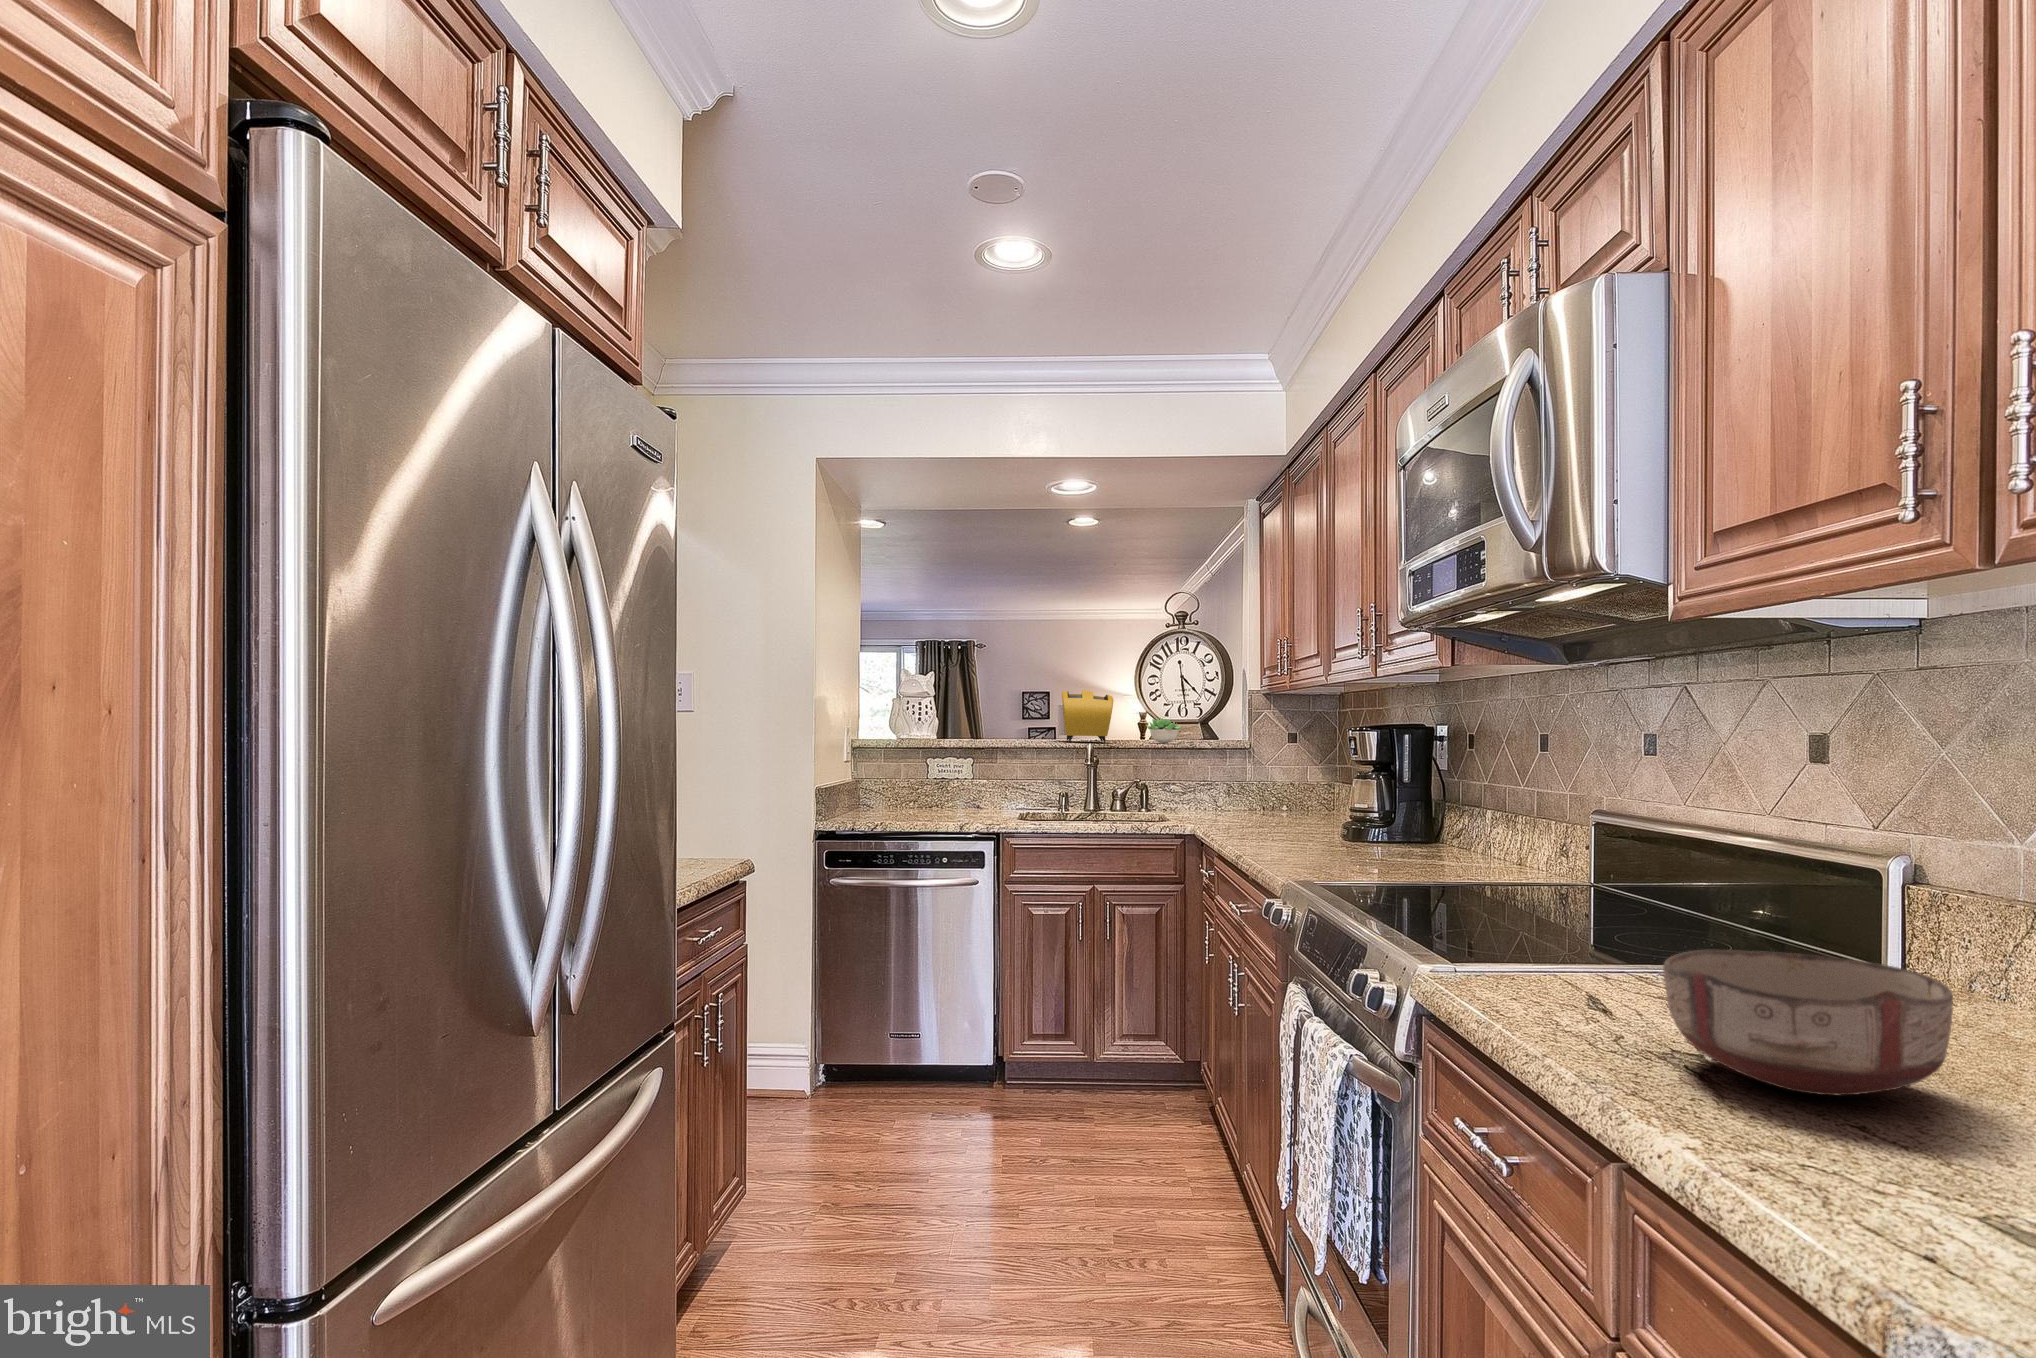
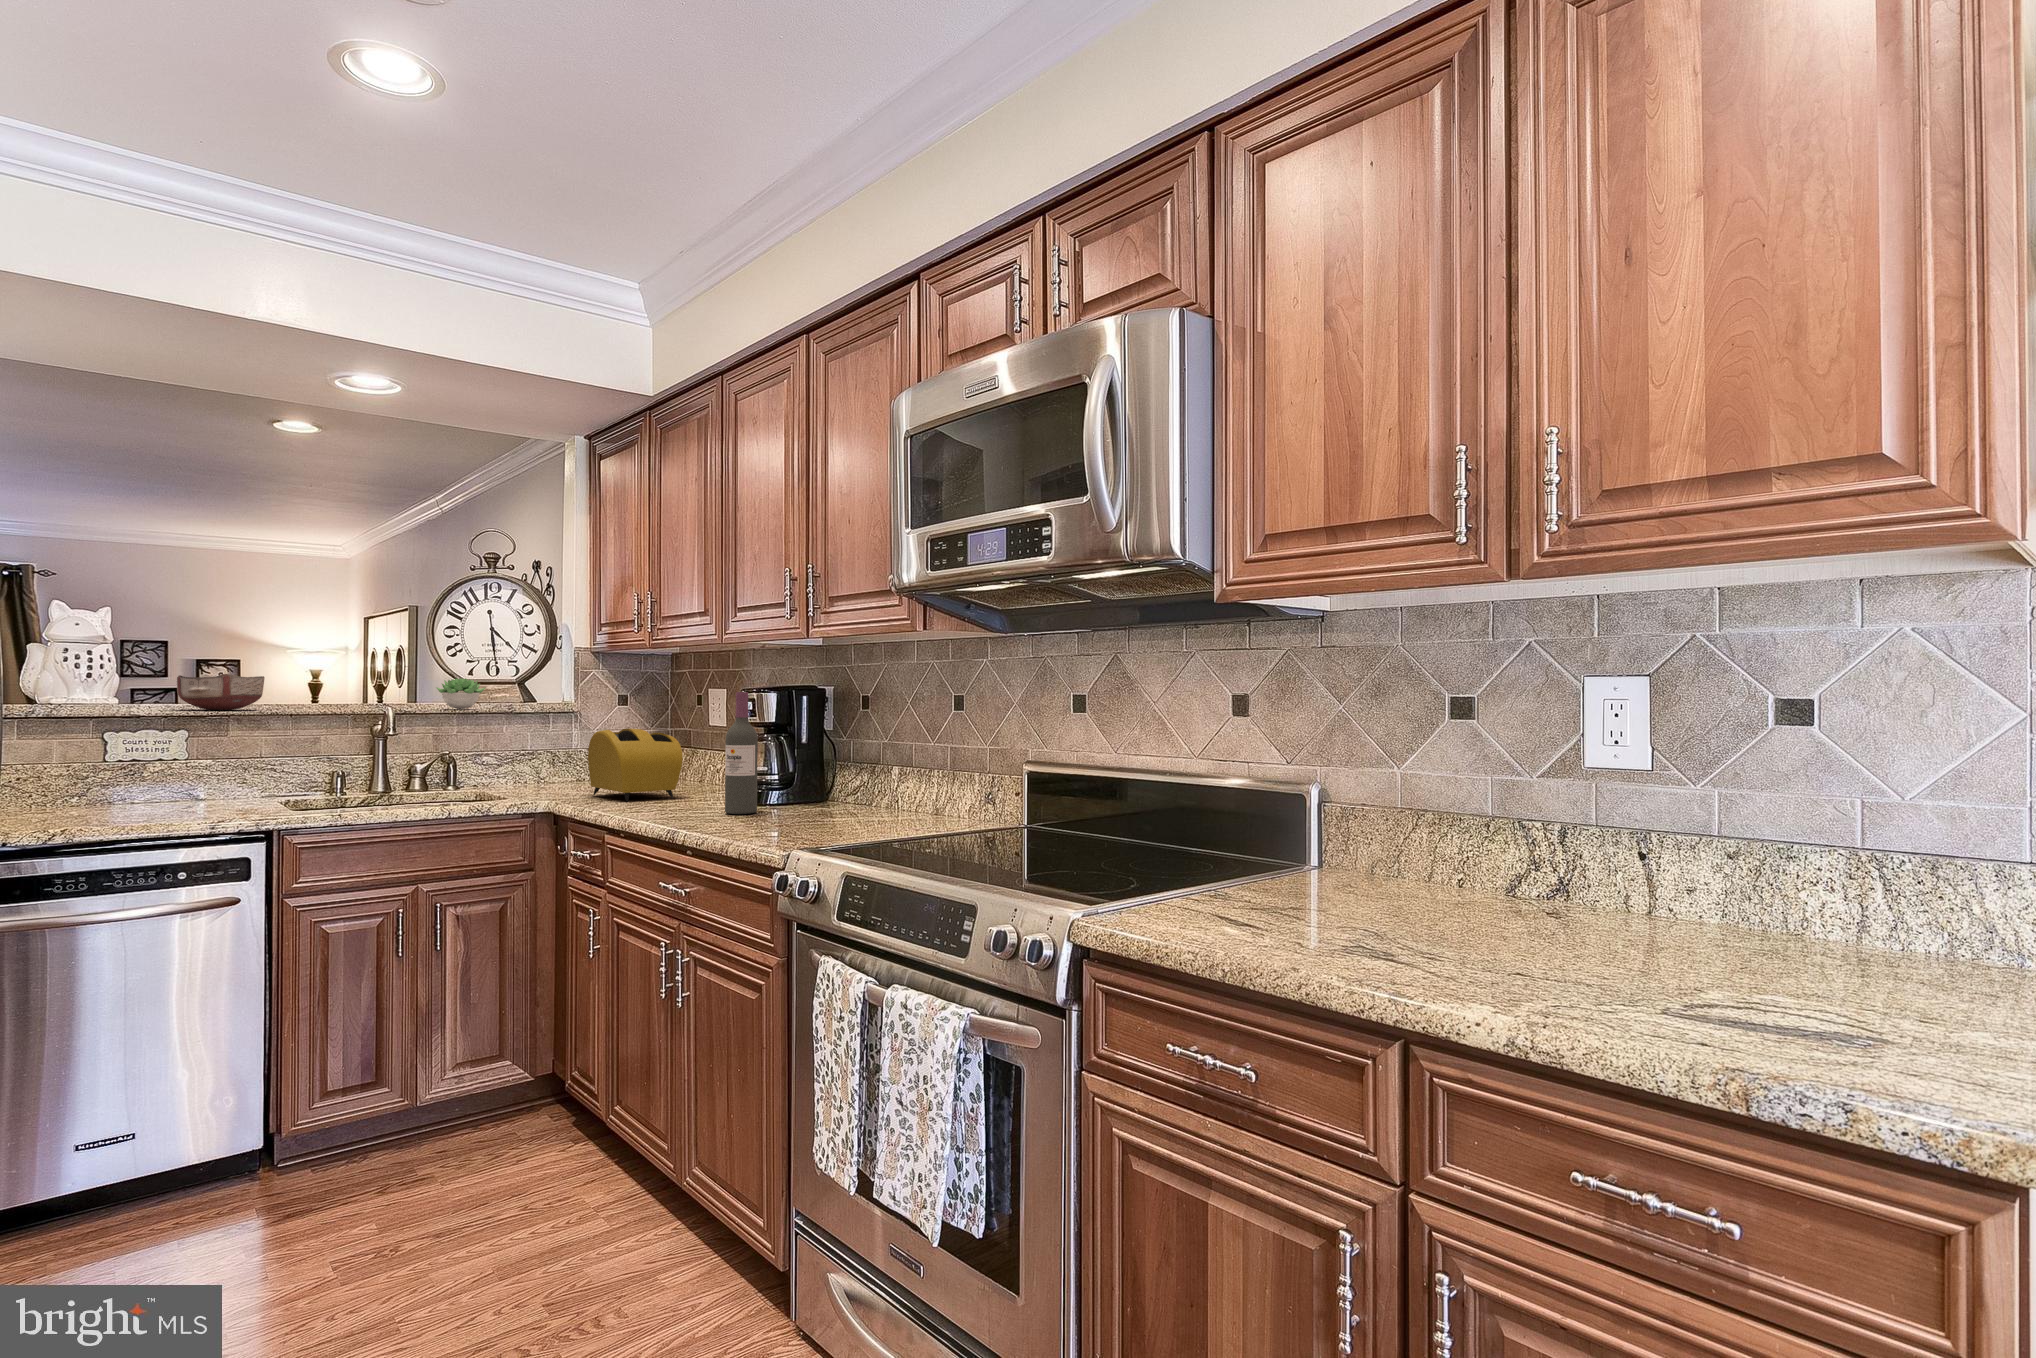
toaster: present [1062,690,1113,743] -> present [588,728,683,802]
wine bottle: none [1310,730,1341,847] -> present [725,692,758,814]
ceramic bowl: present [1663,950,1953,1096] -> present [177,674,265,710]

